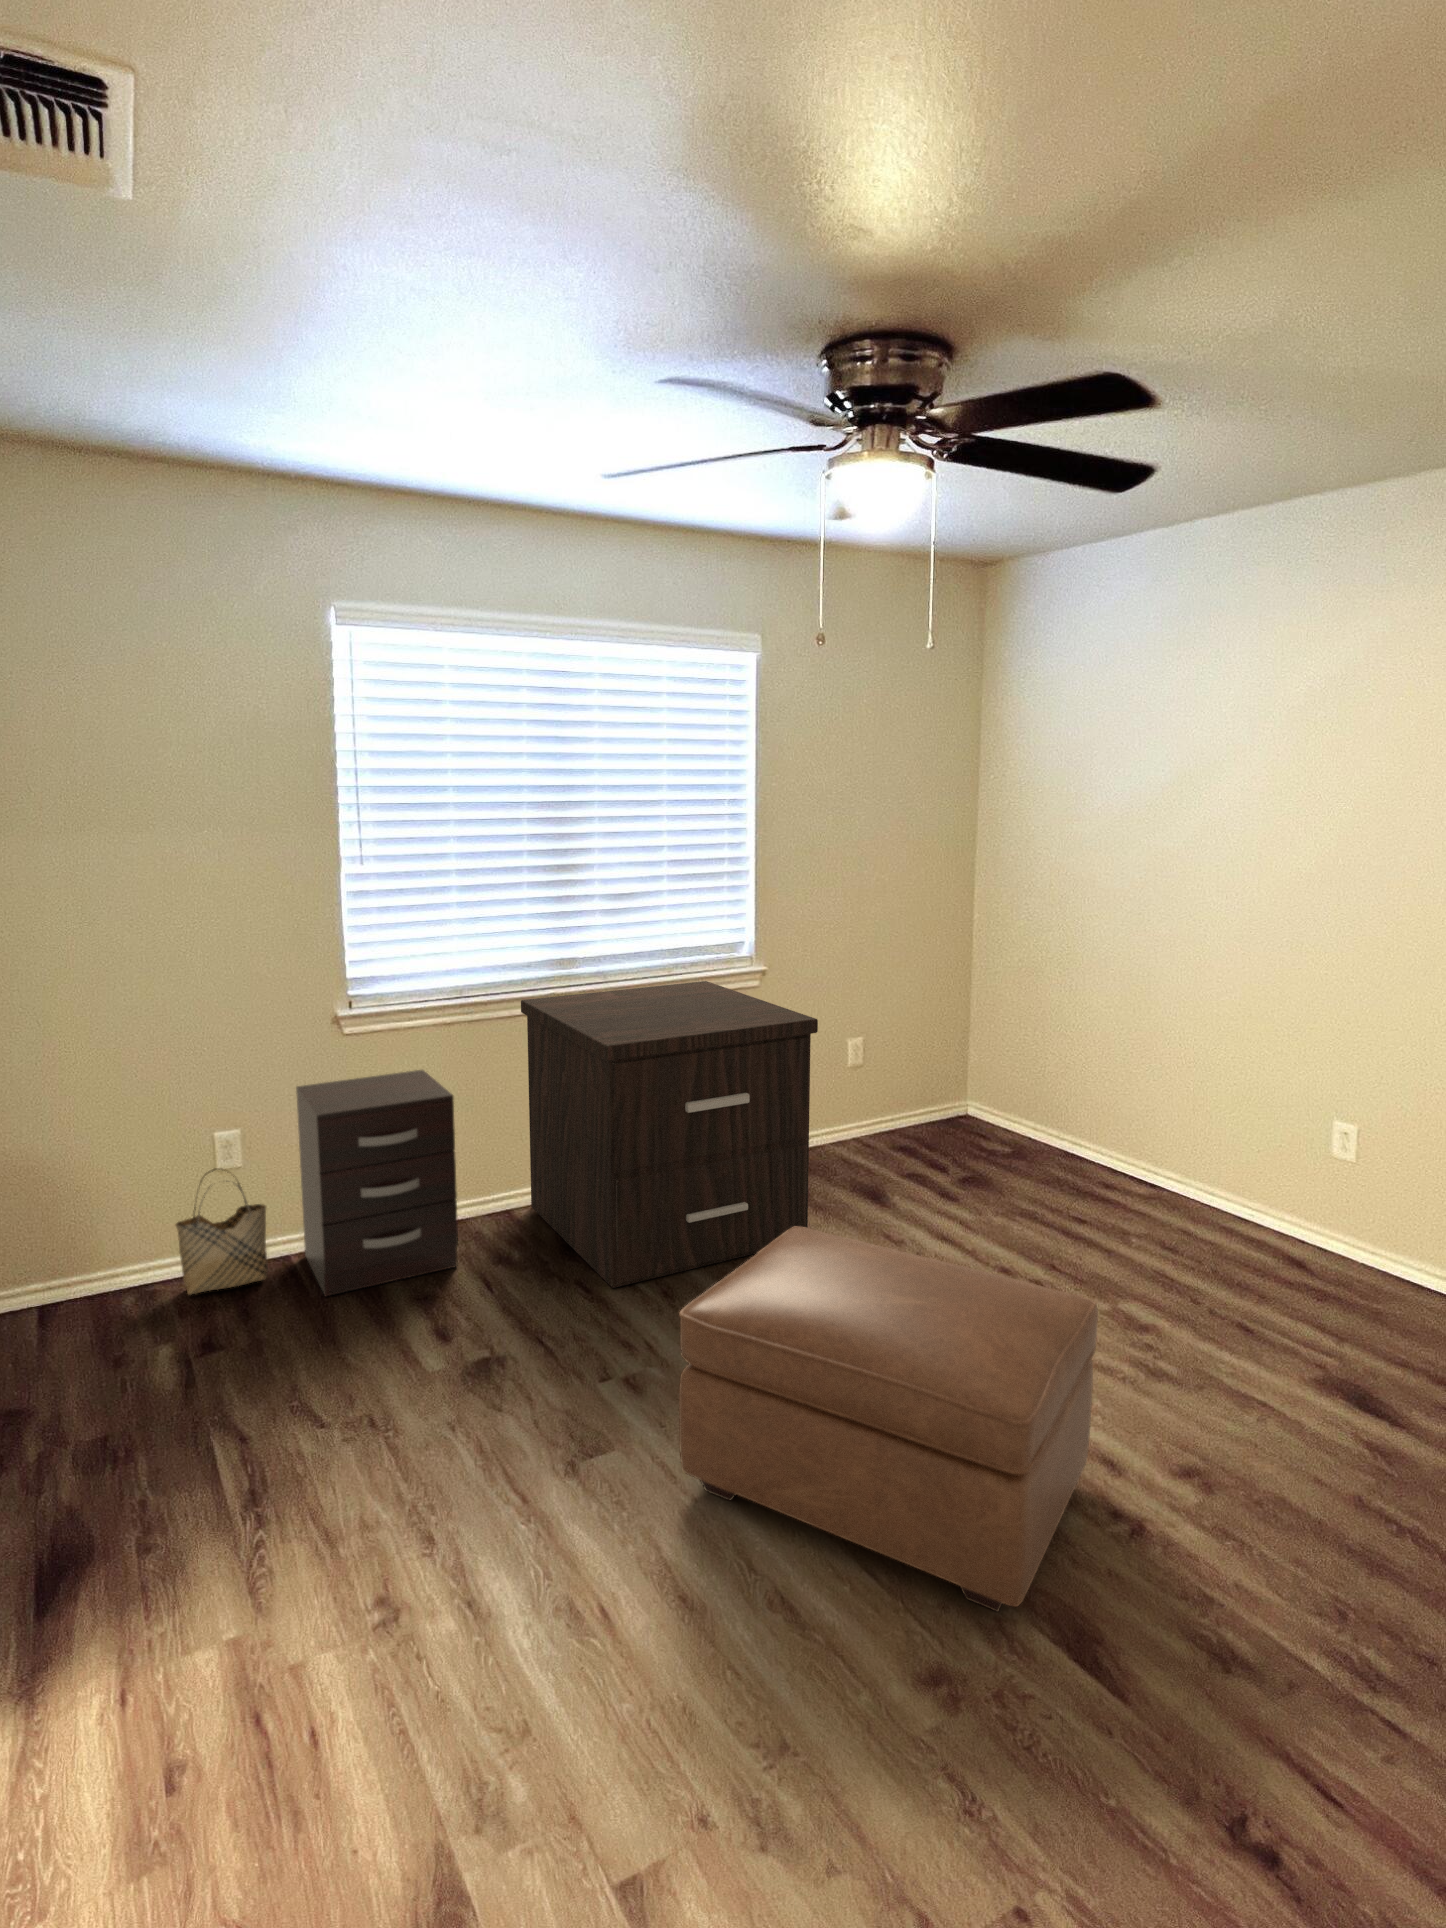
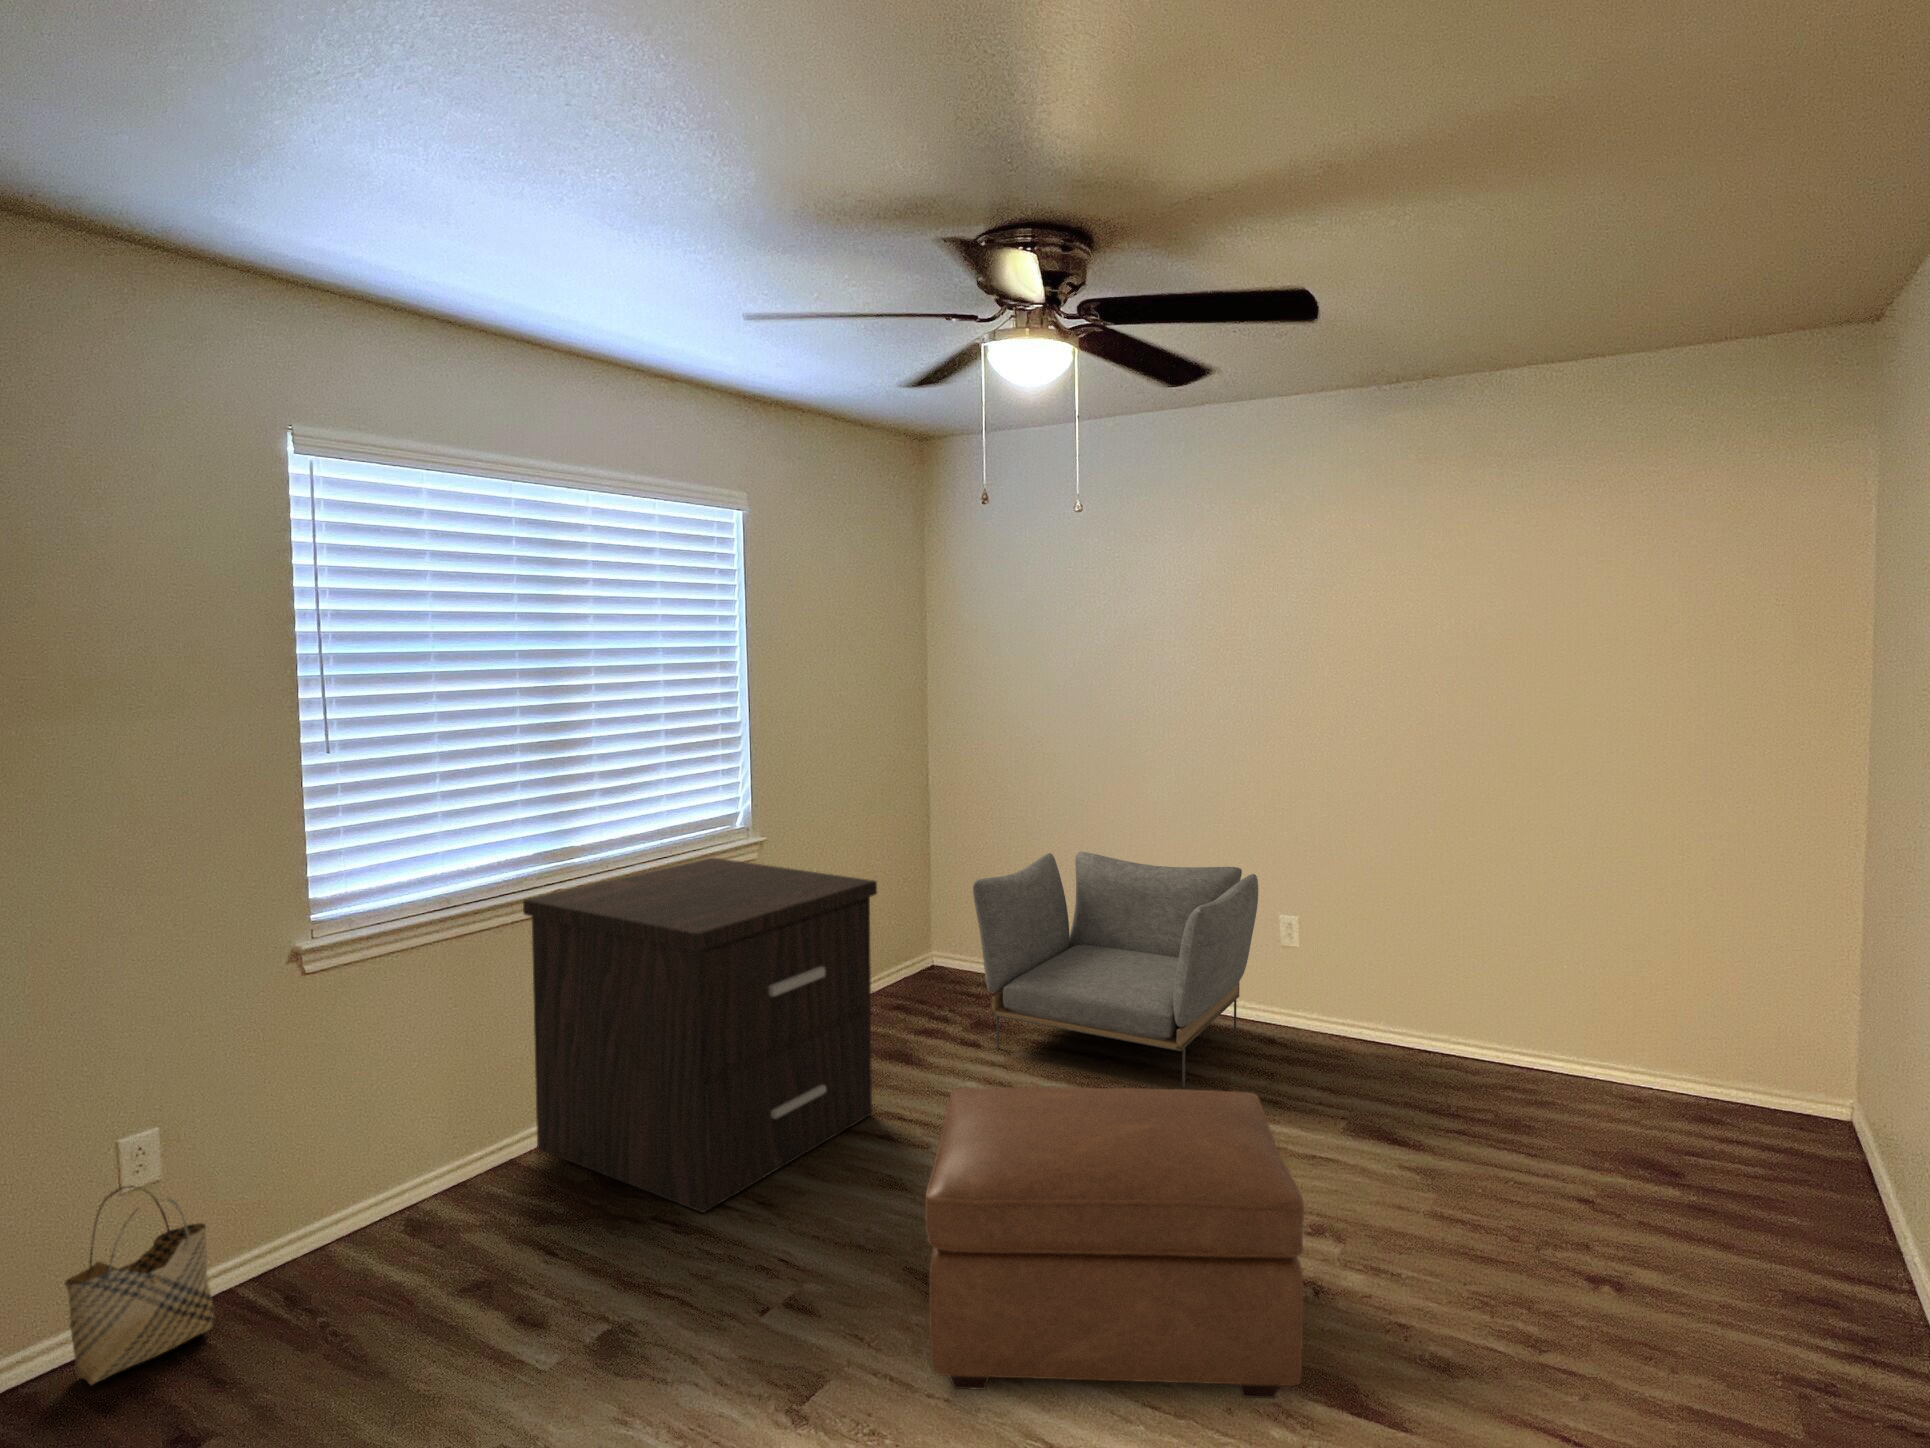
armchair: none [956,1013,1302,1288] -> present [973,852,1258,1087]
dresser: present [296,1070,458,1296] -> none [243,1000,493,1325]

